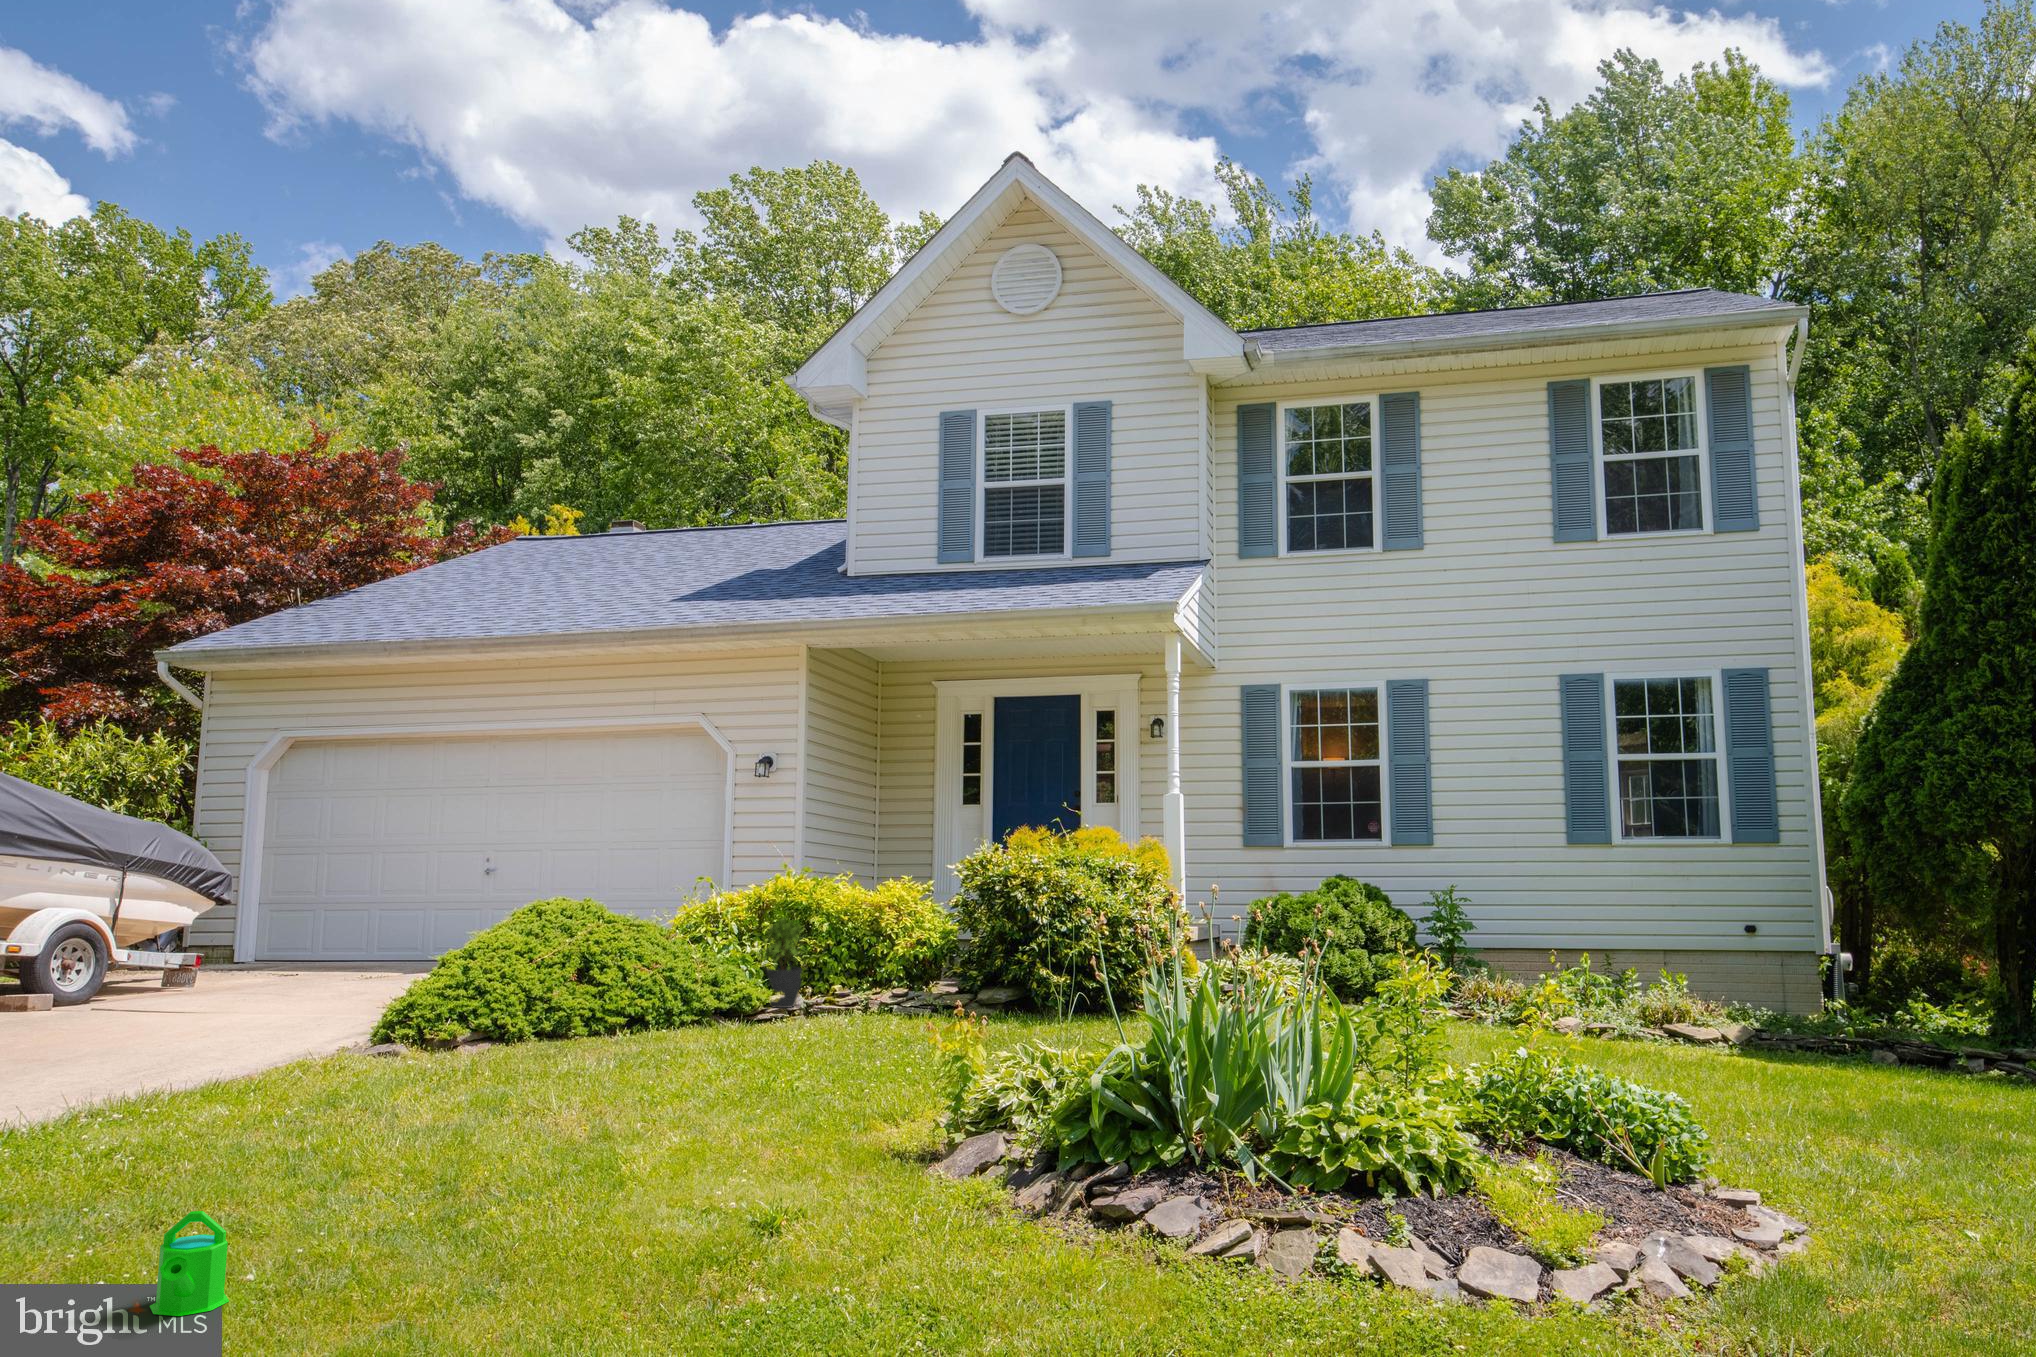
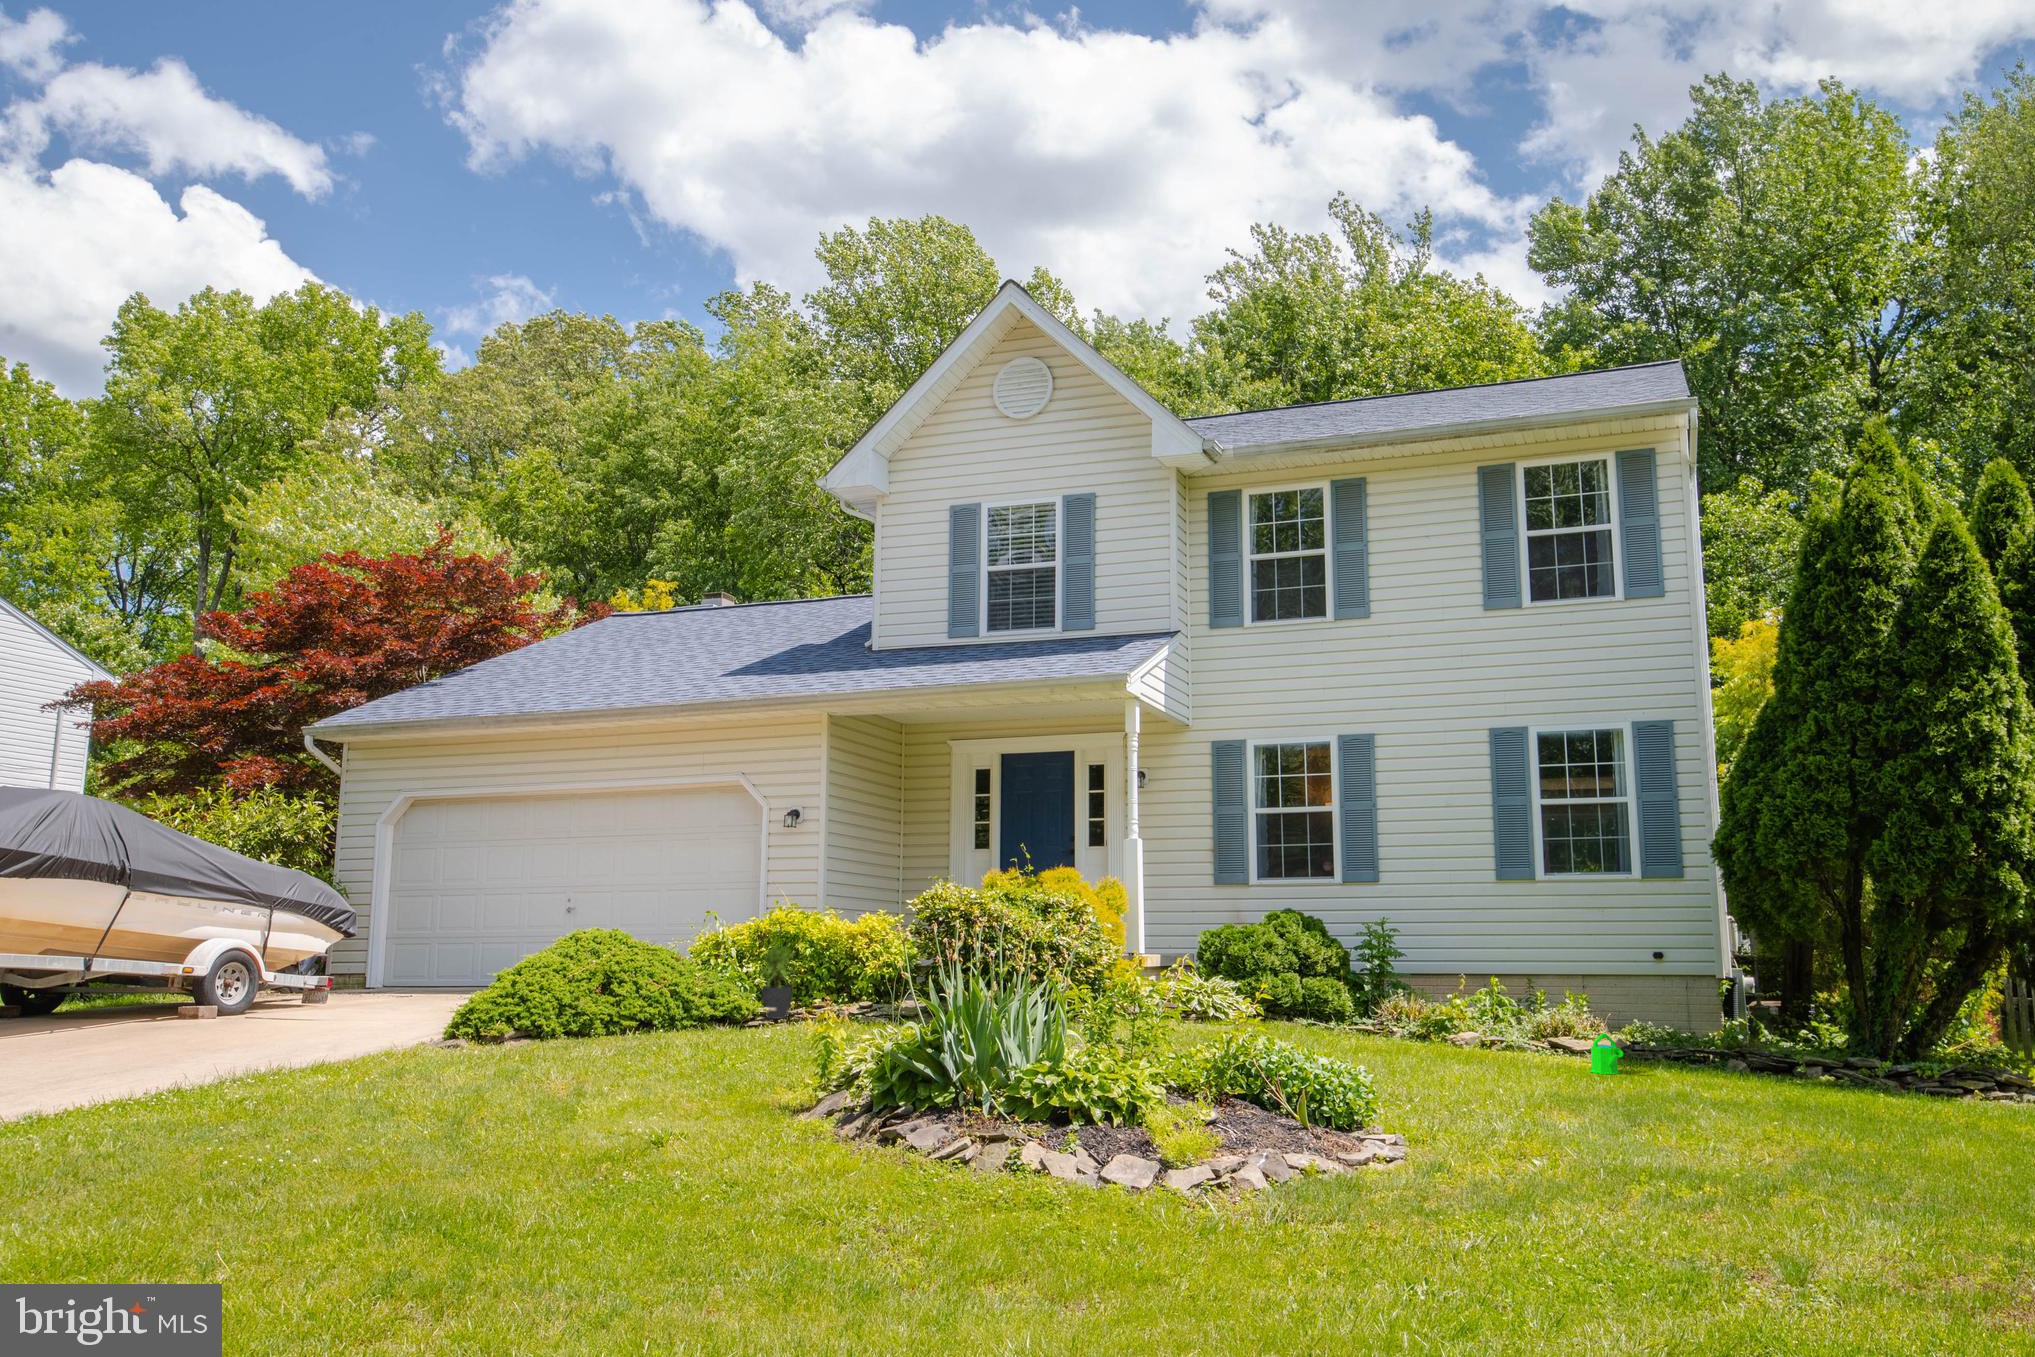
watering can: present [150,1211,229,1316] -> present [1590,1033,1623,1074]

